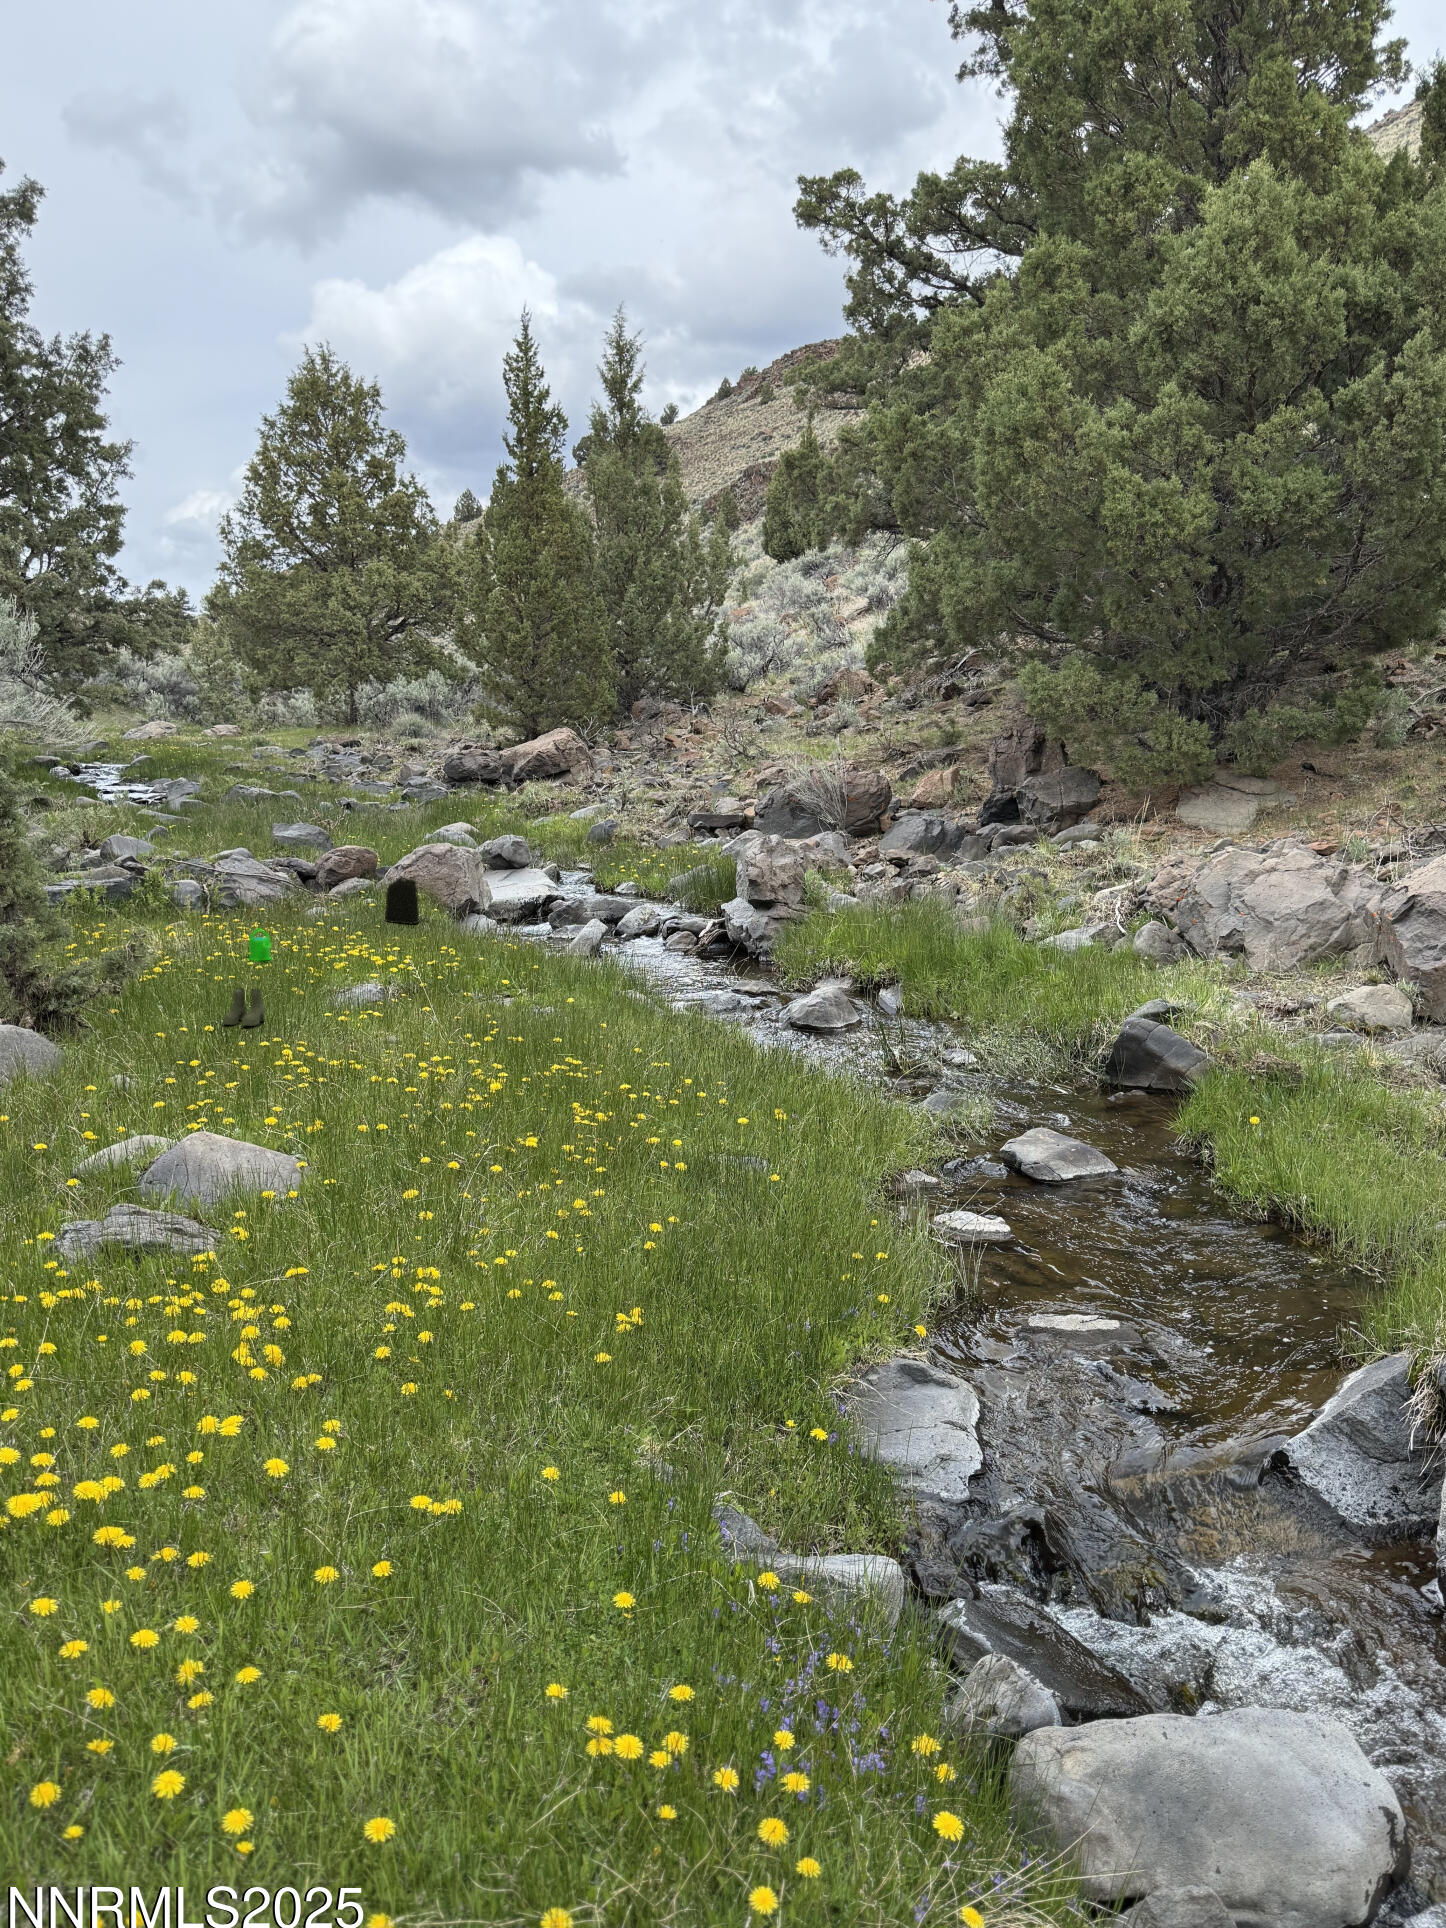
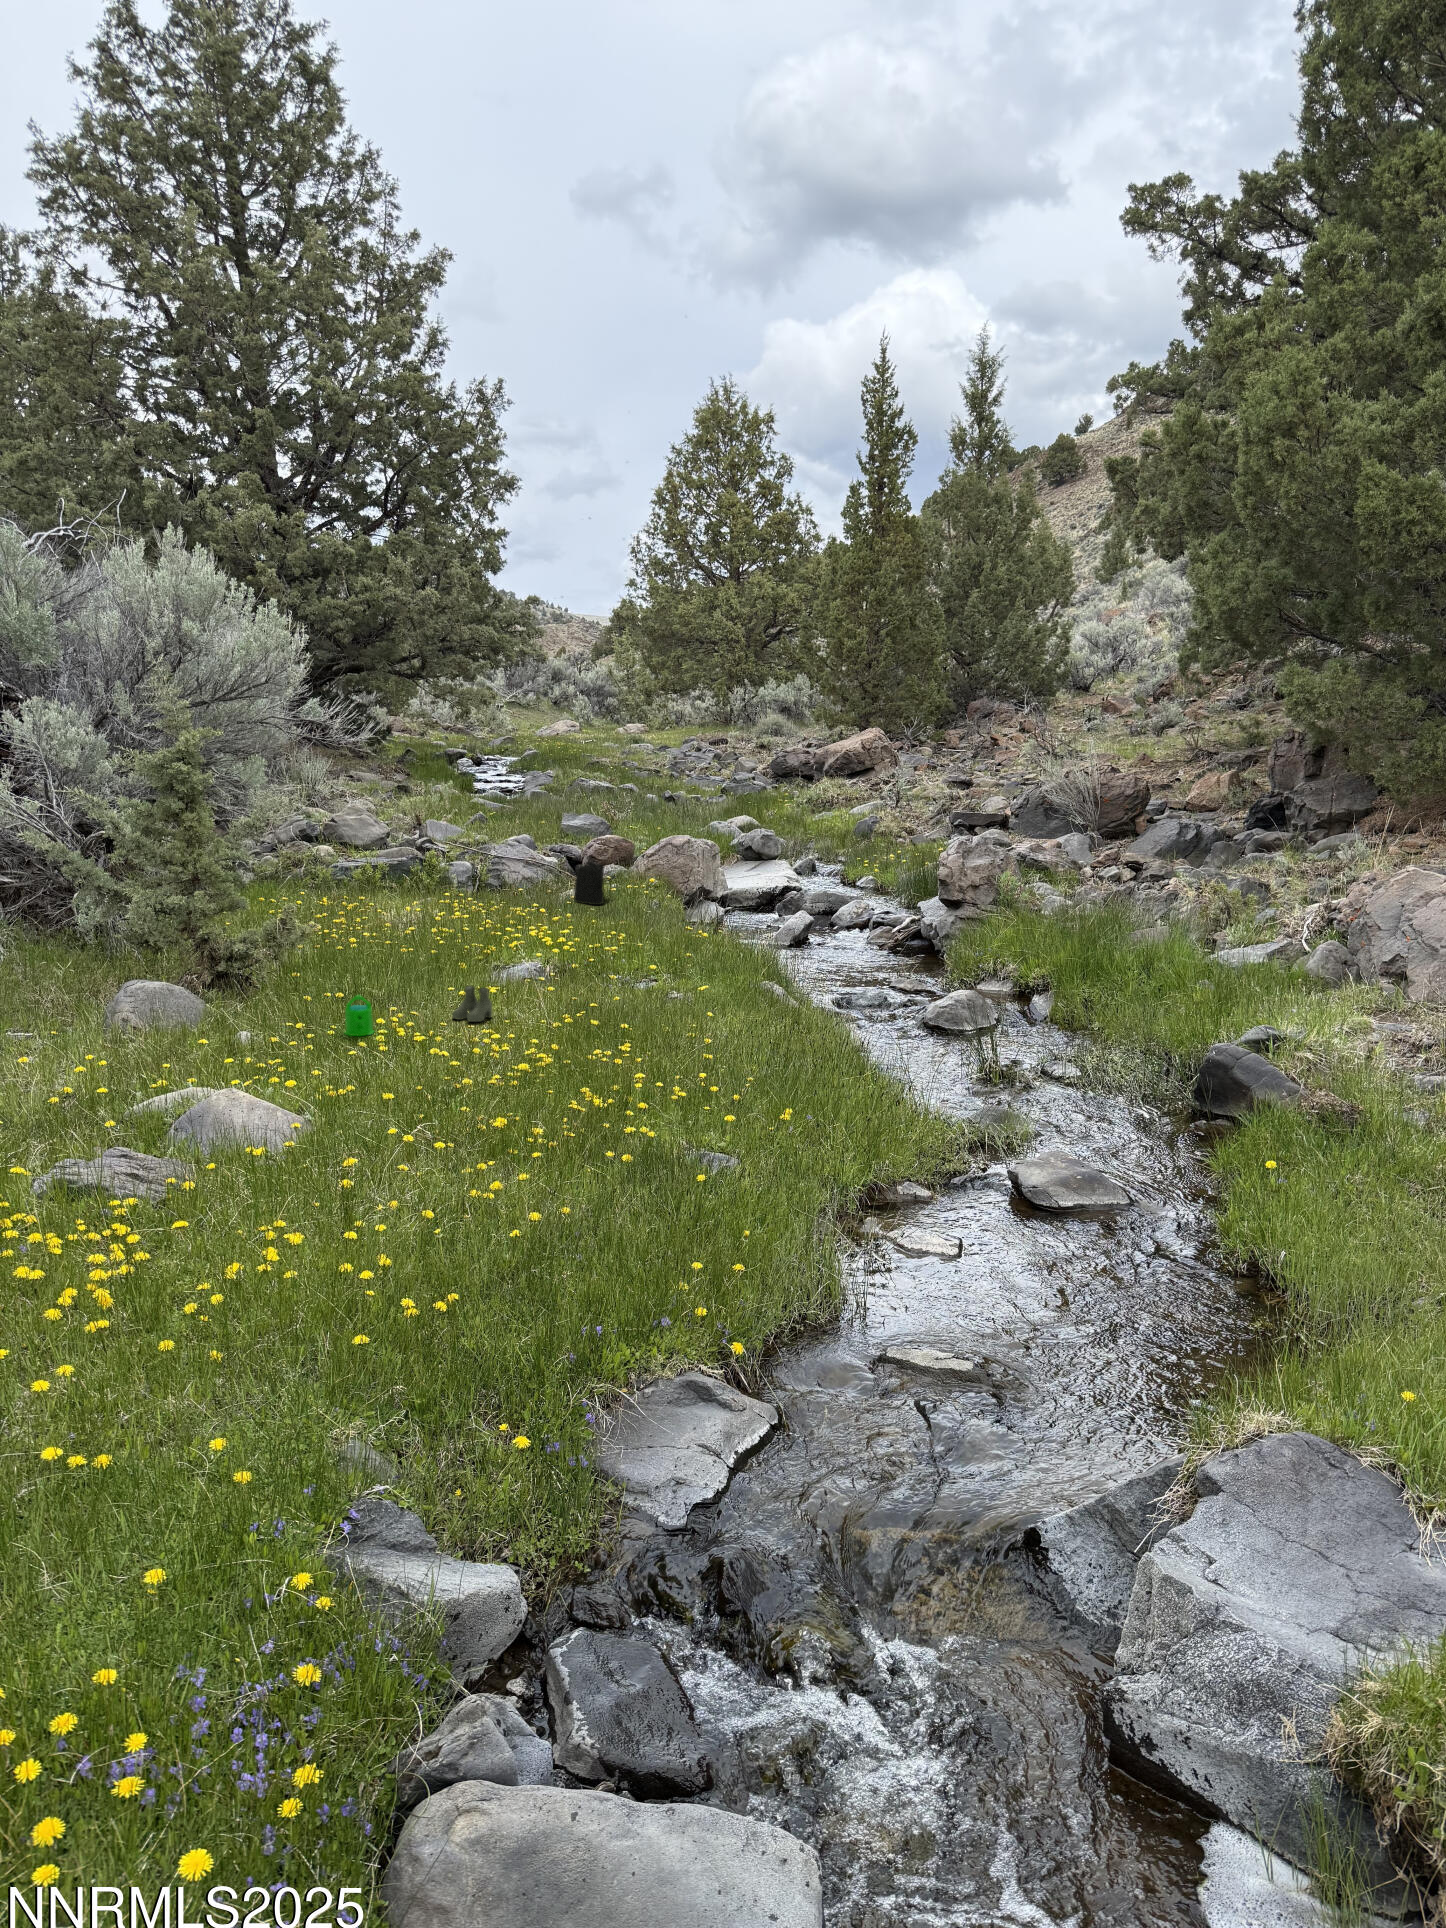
watering can: present [249,928,272,961] -> present [345,995,374,1036]
boots: present [223,988,265,1026] -> present [452,985,492,1022]

